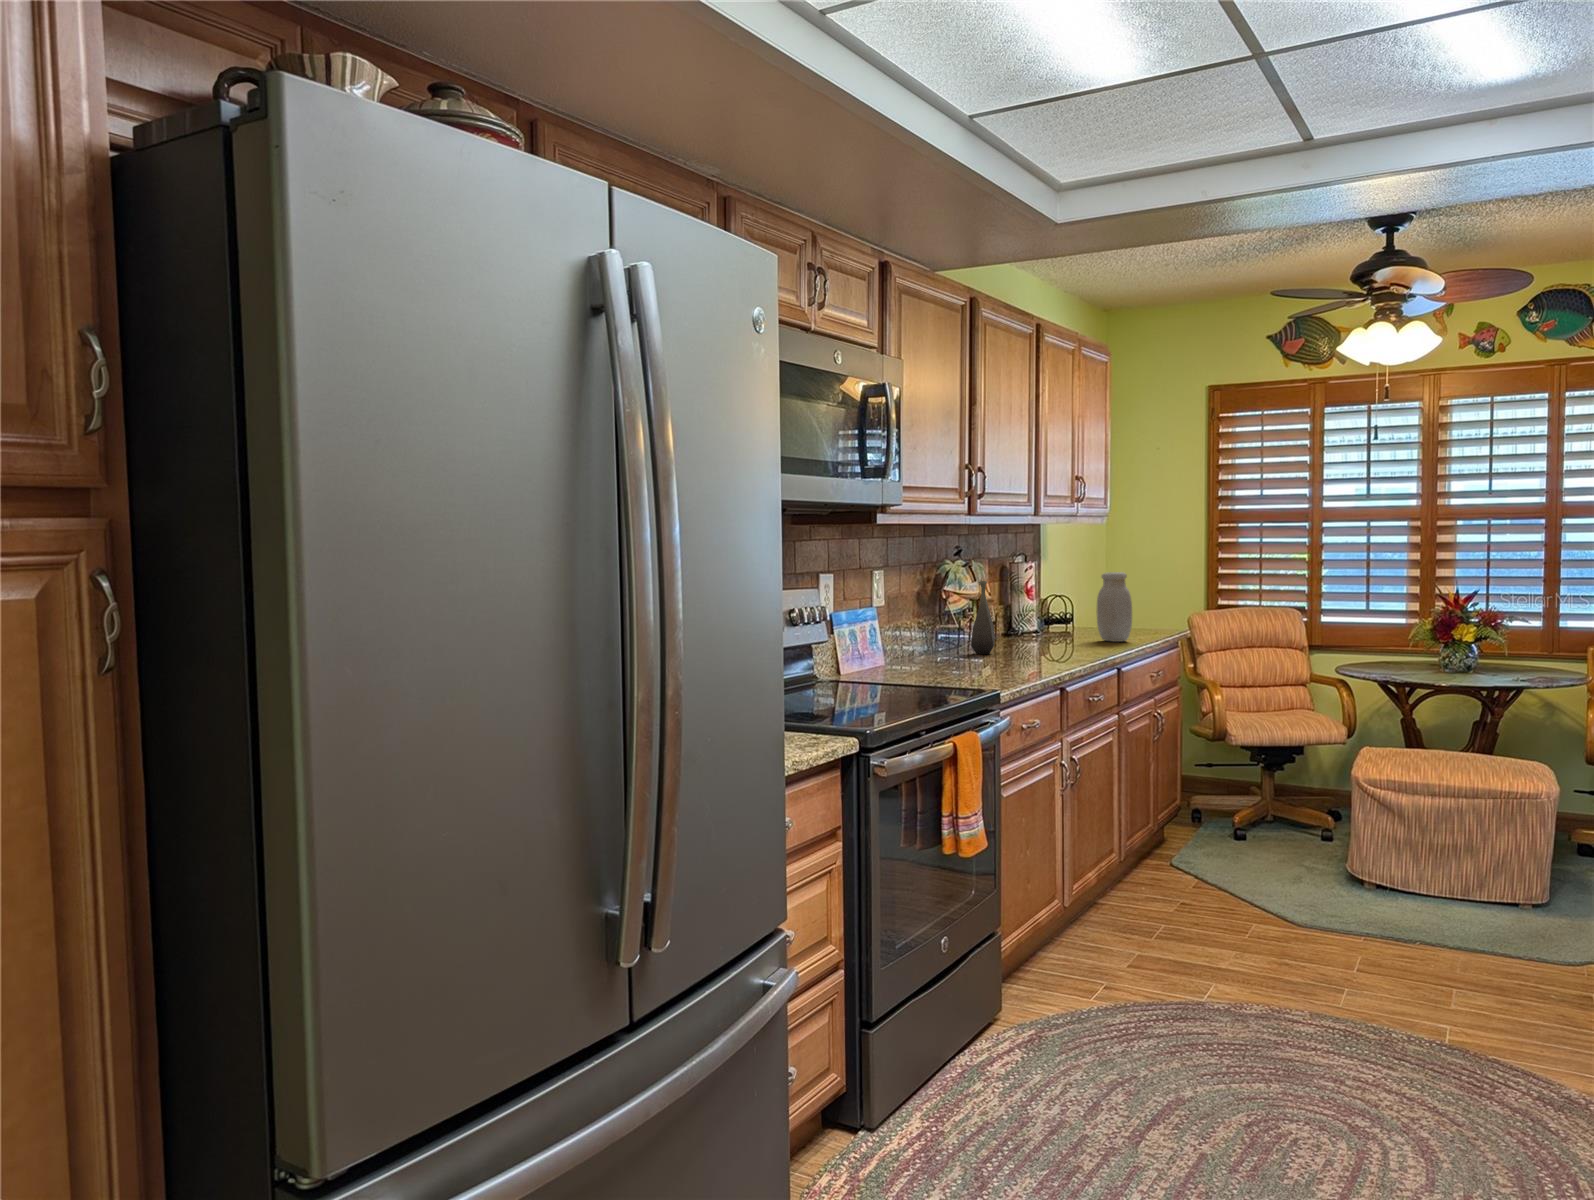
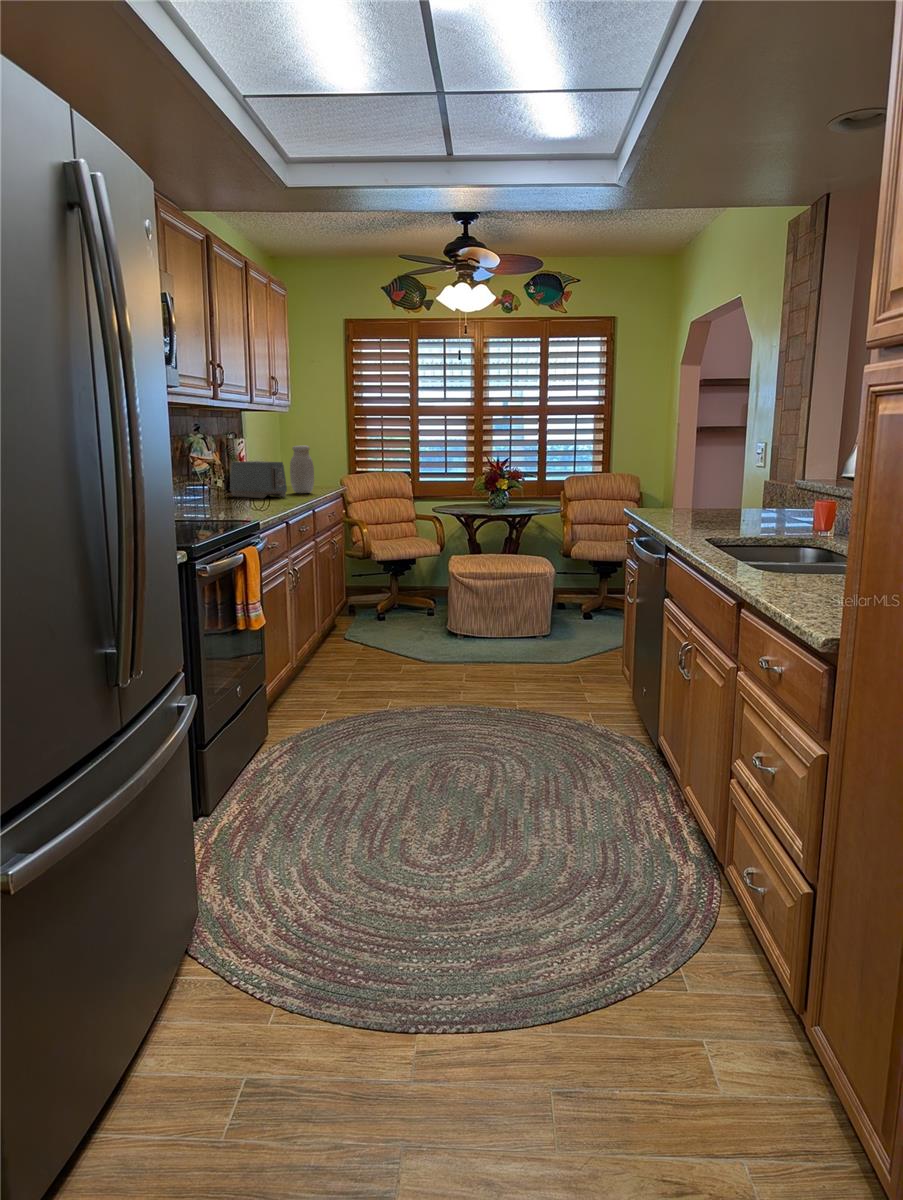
bottle: present [971,581,994,654] -> none [212,449,229,502]
toaster: none [1006,595,1084,649] -> present [230,461,287,498]

